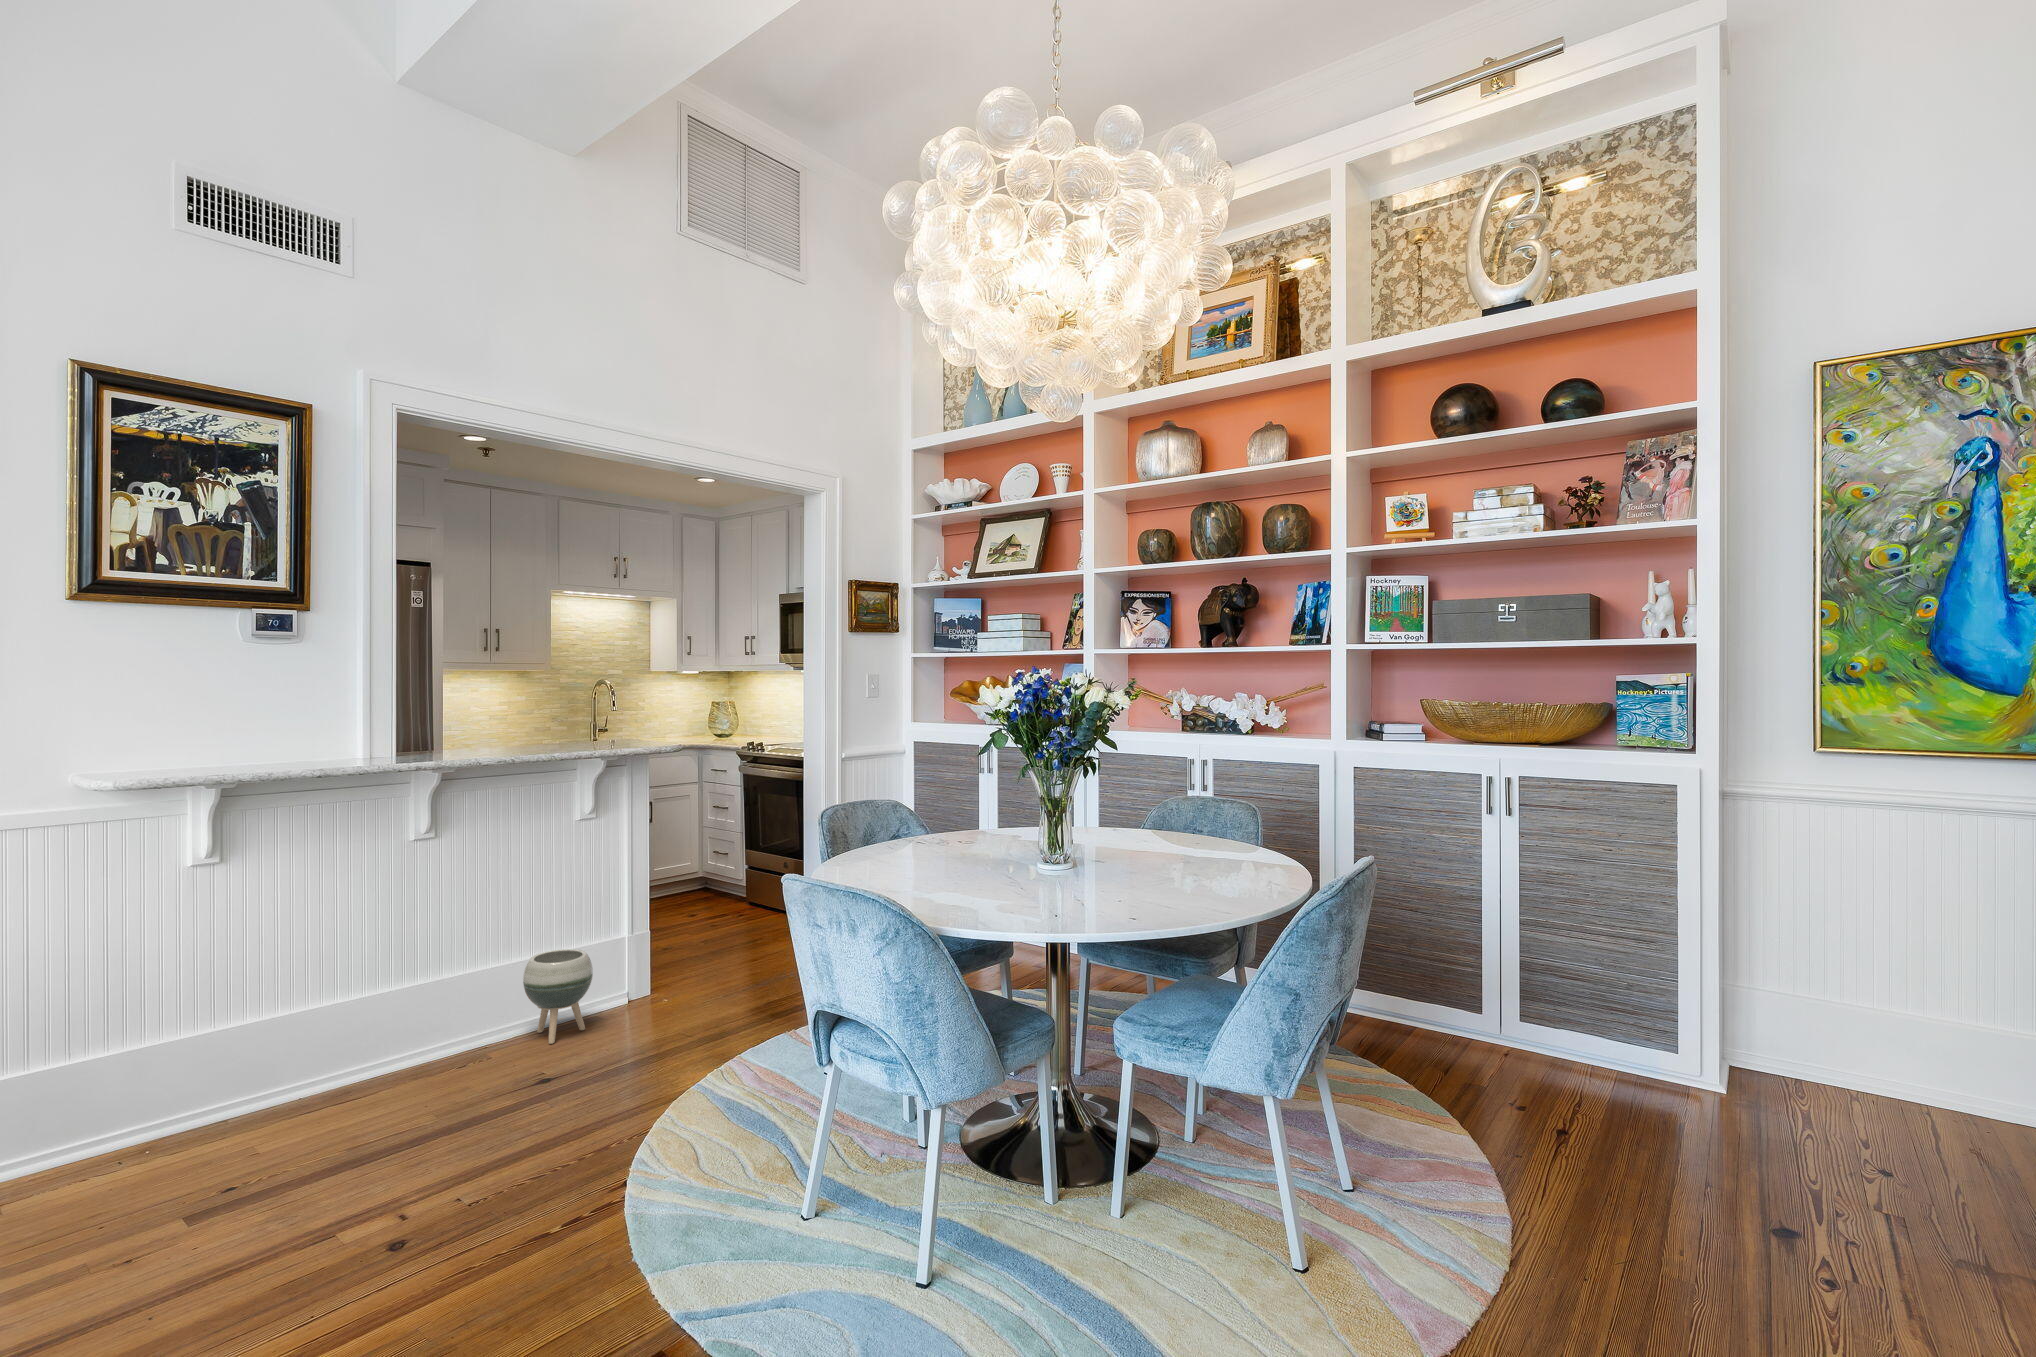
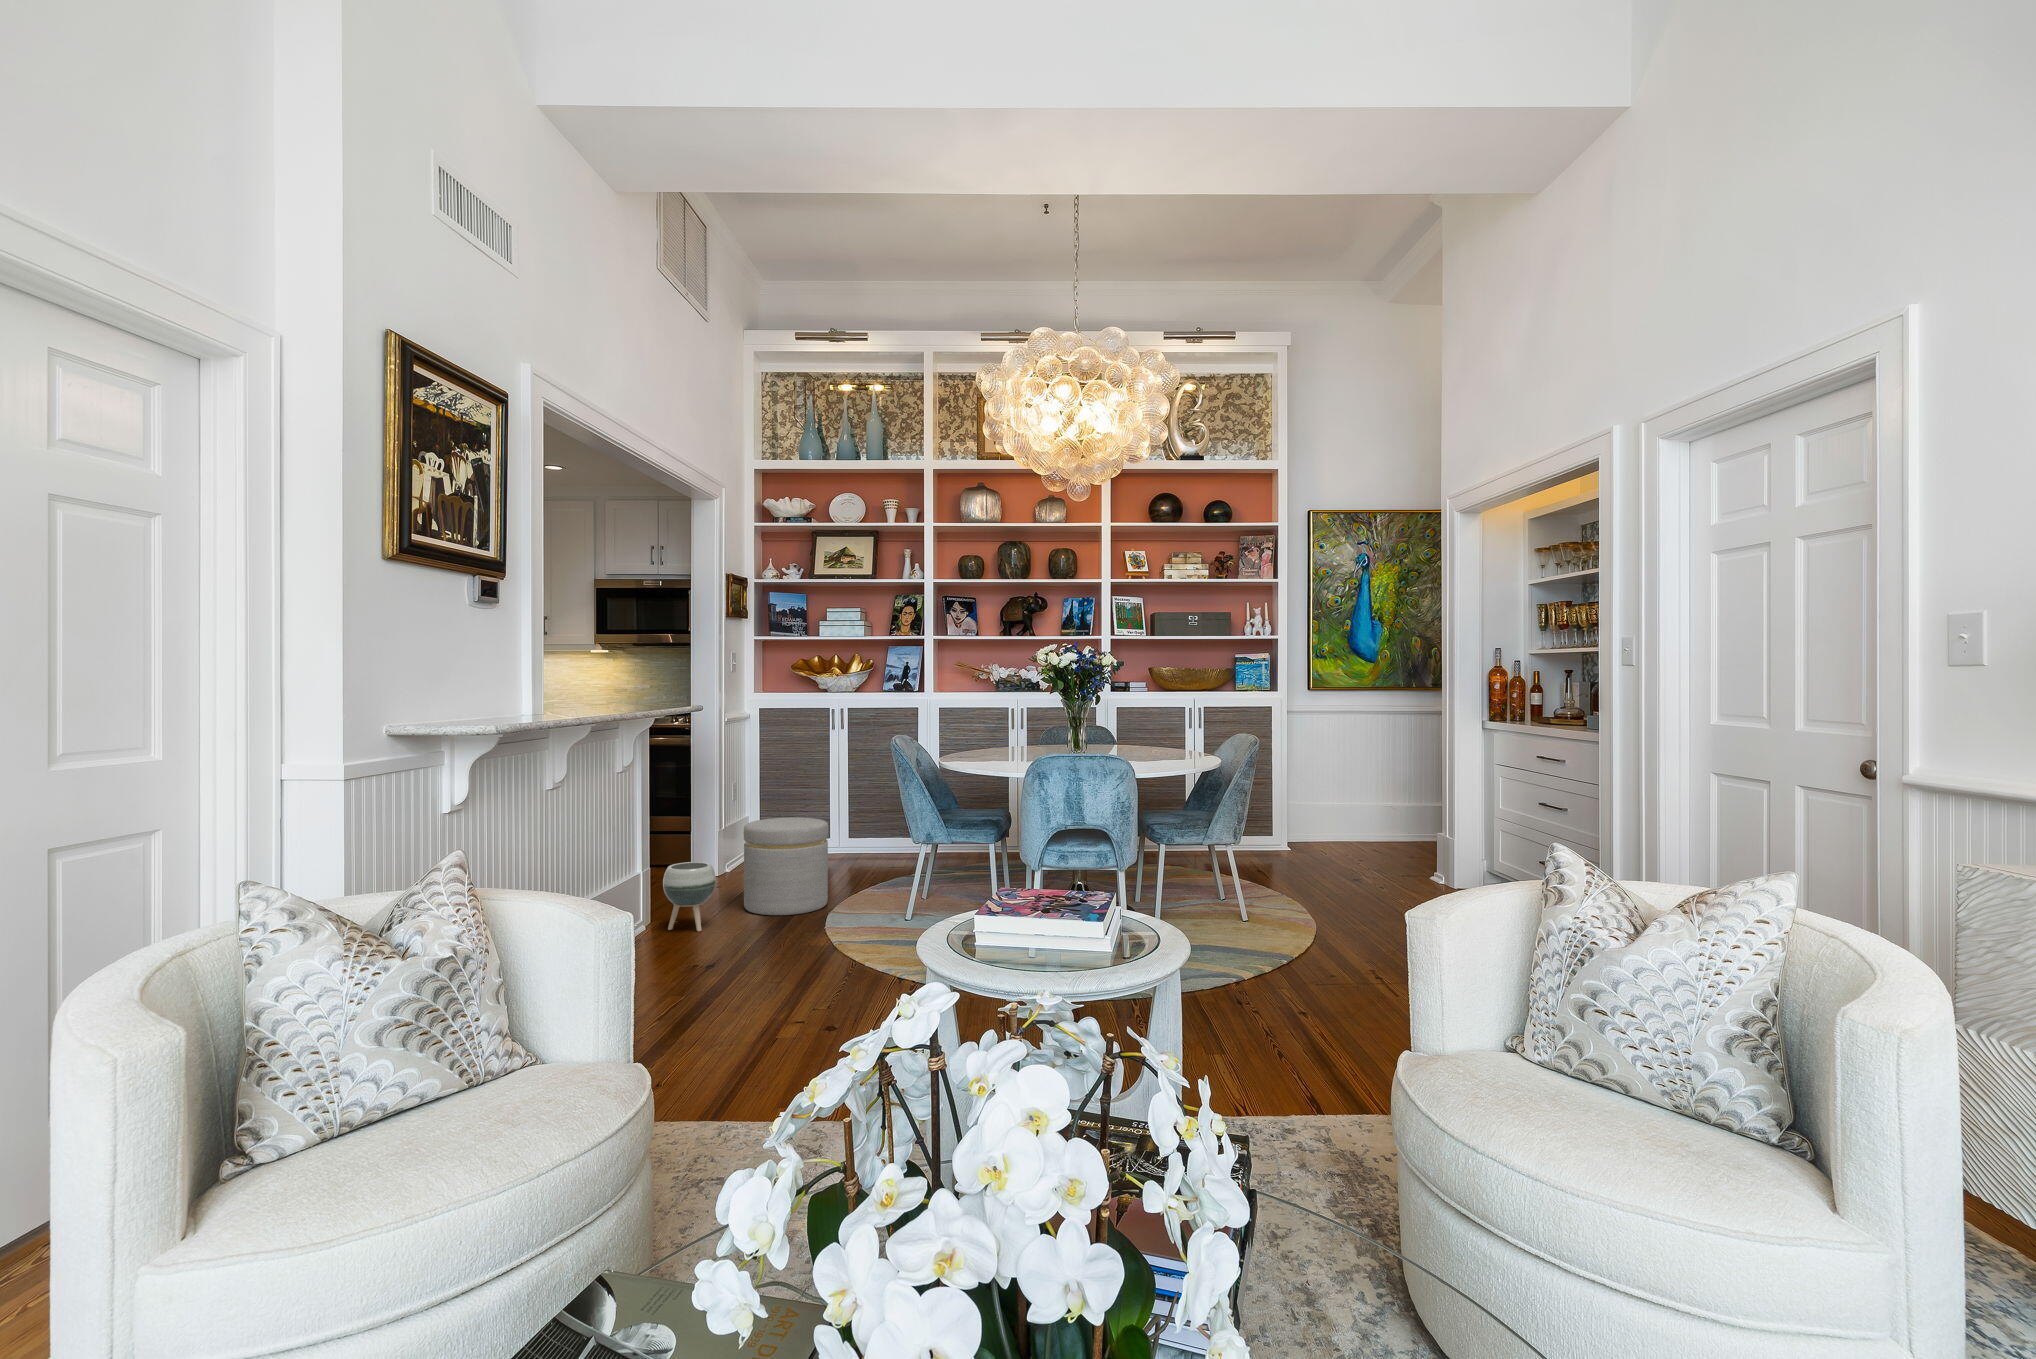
ottoman: none [657,901,772,1042] -> present [744,817,828,915]

